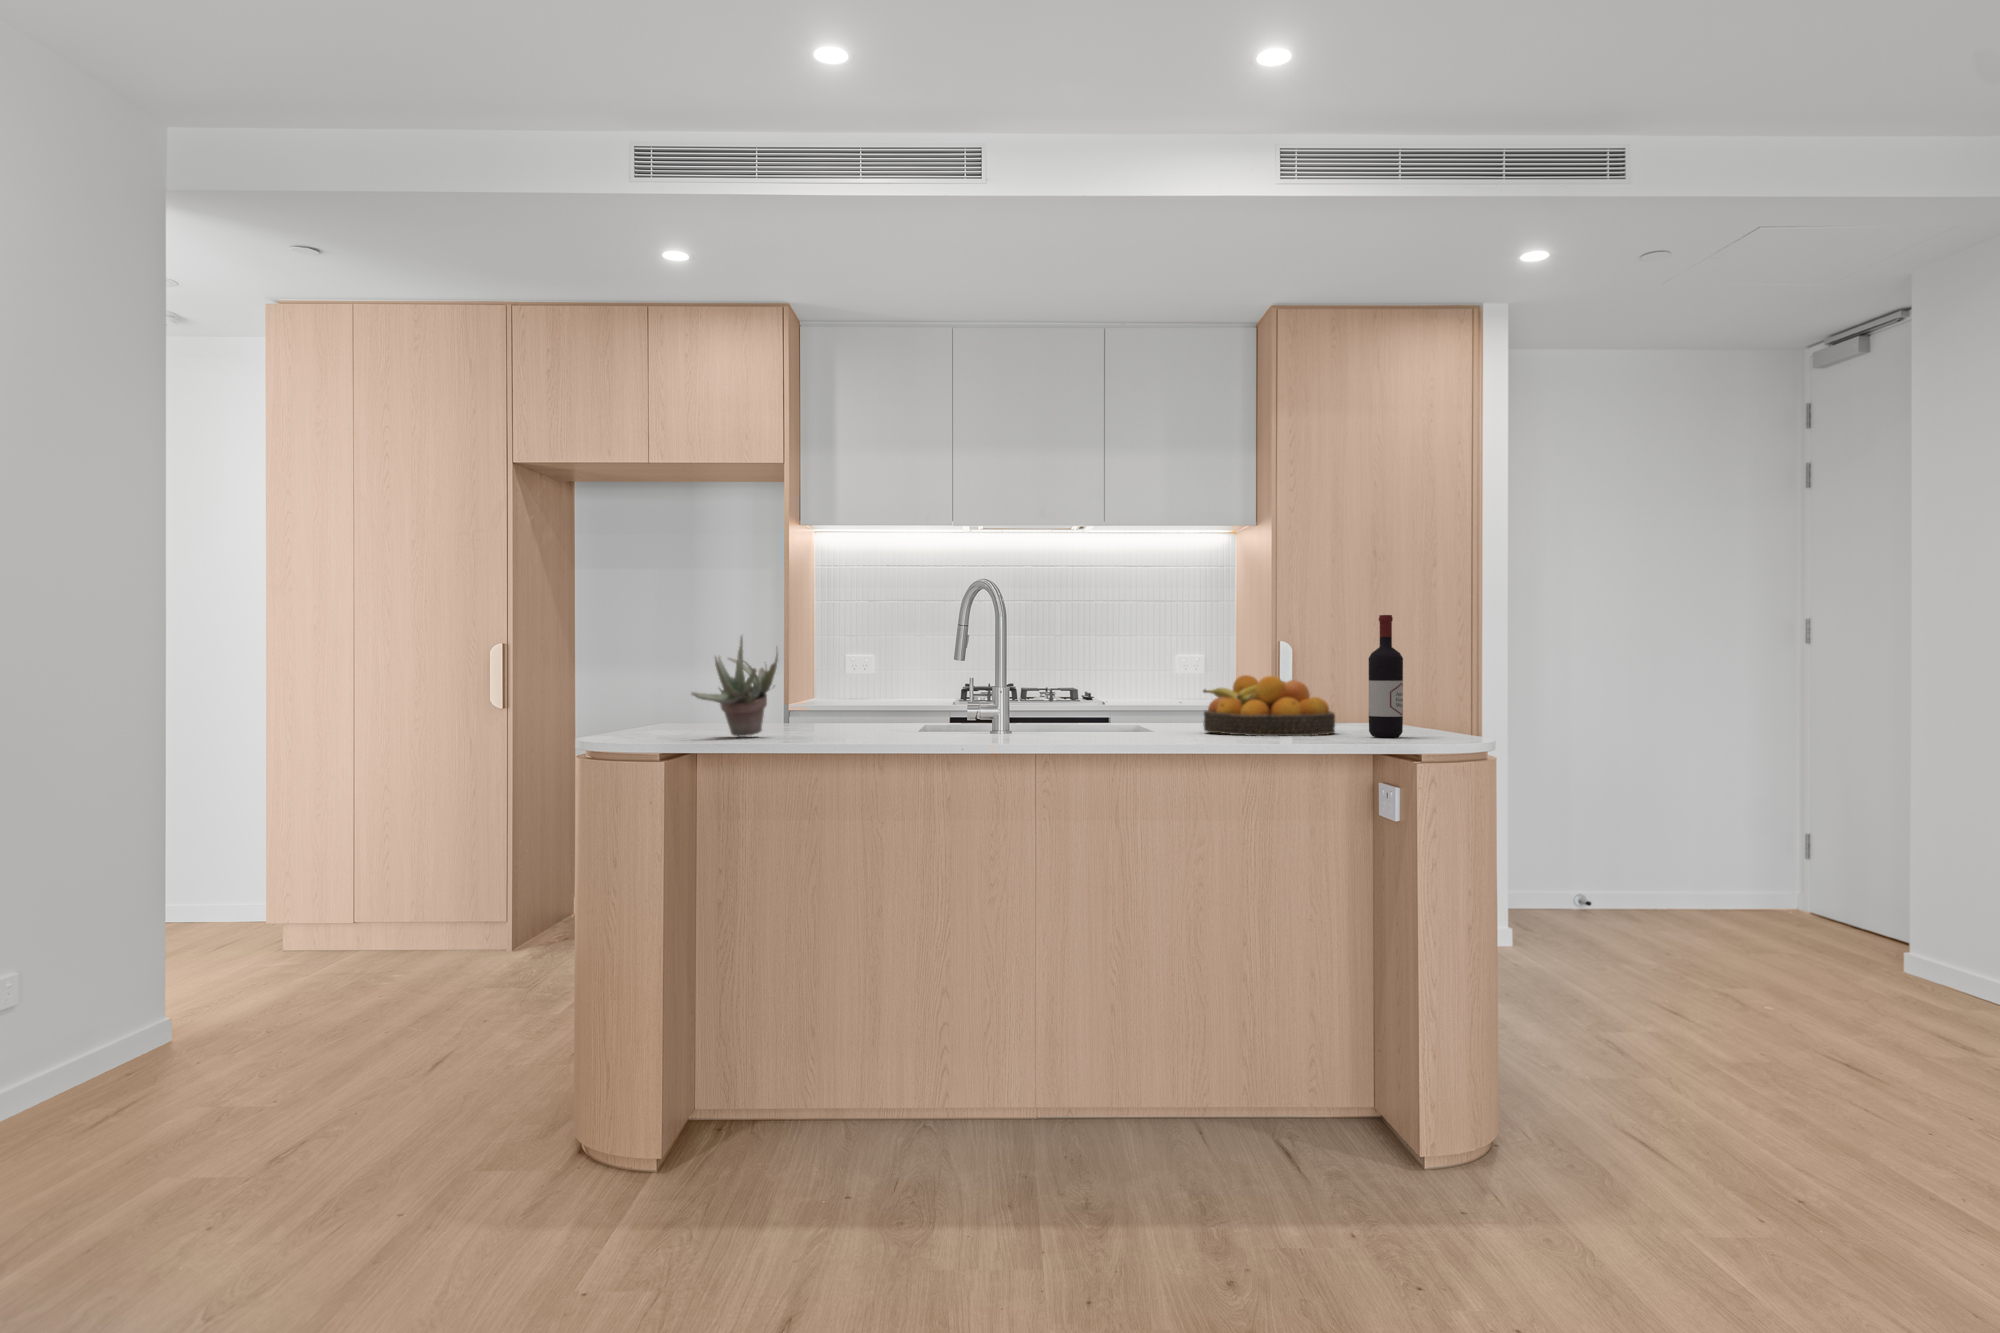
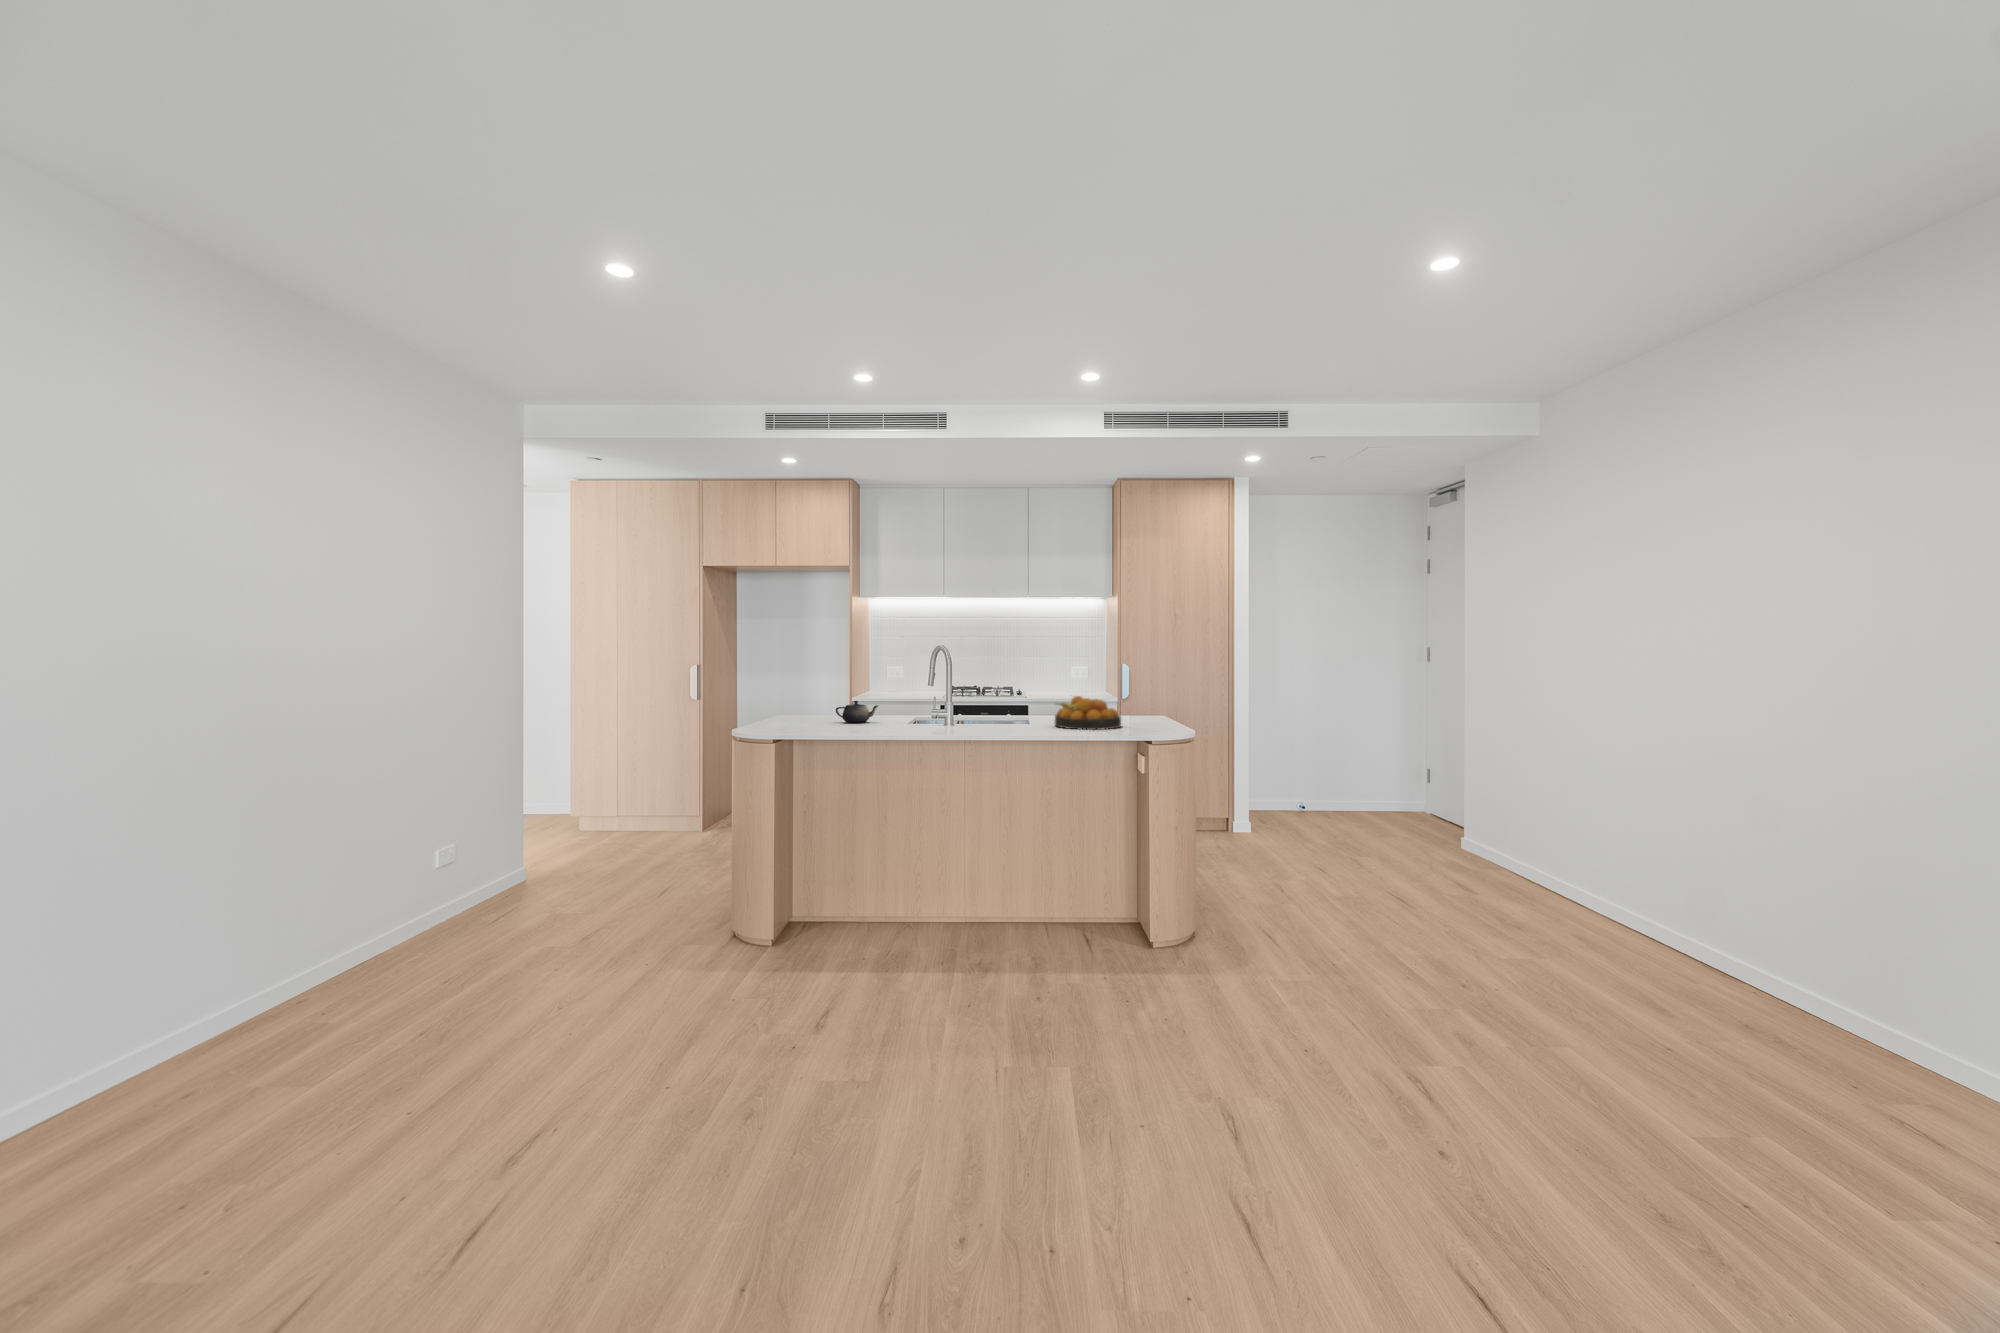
wine bottle: present [1369,615,1403,738] -> none [1131,670,1148,732]
succulent plant: present [691,636,778,737] -> none [788,680,833,731]
teapot: none [773,688,858,730] -> present [836,701,879,723]

